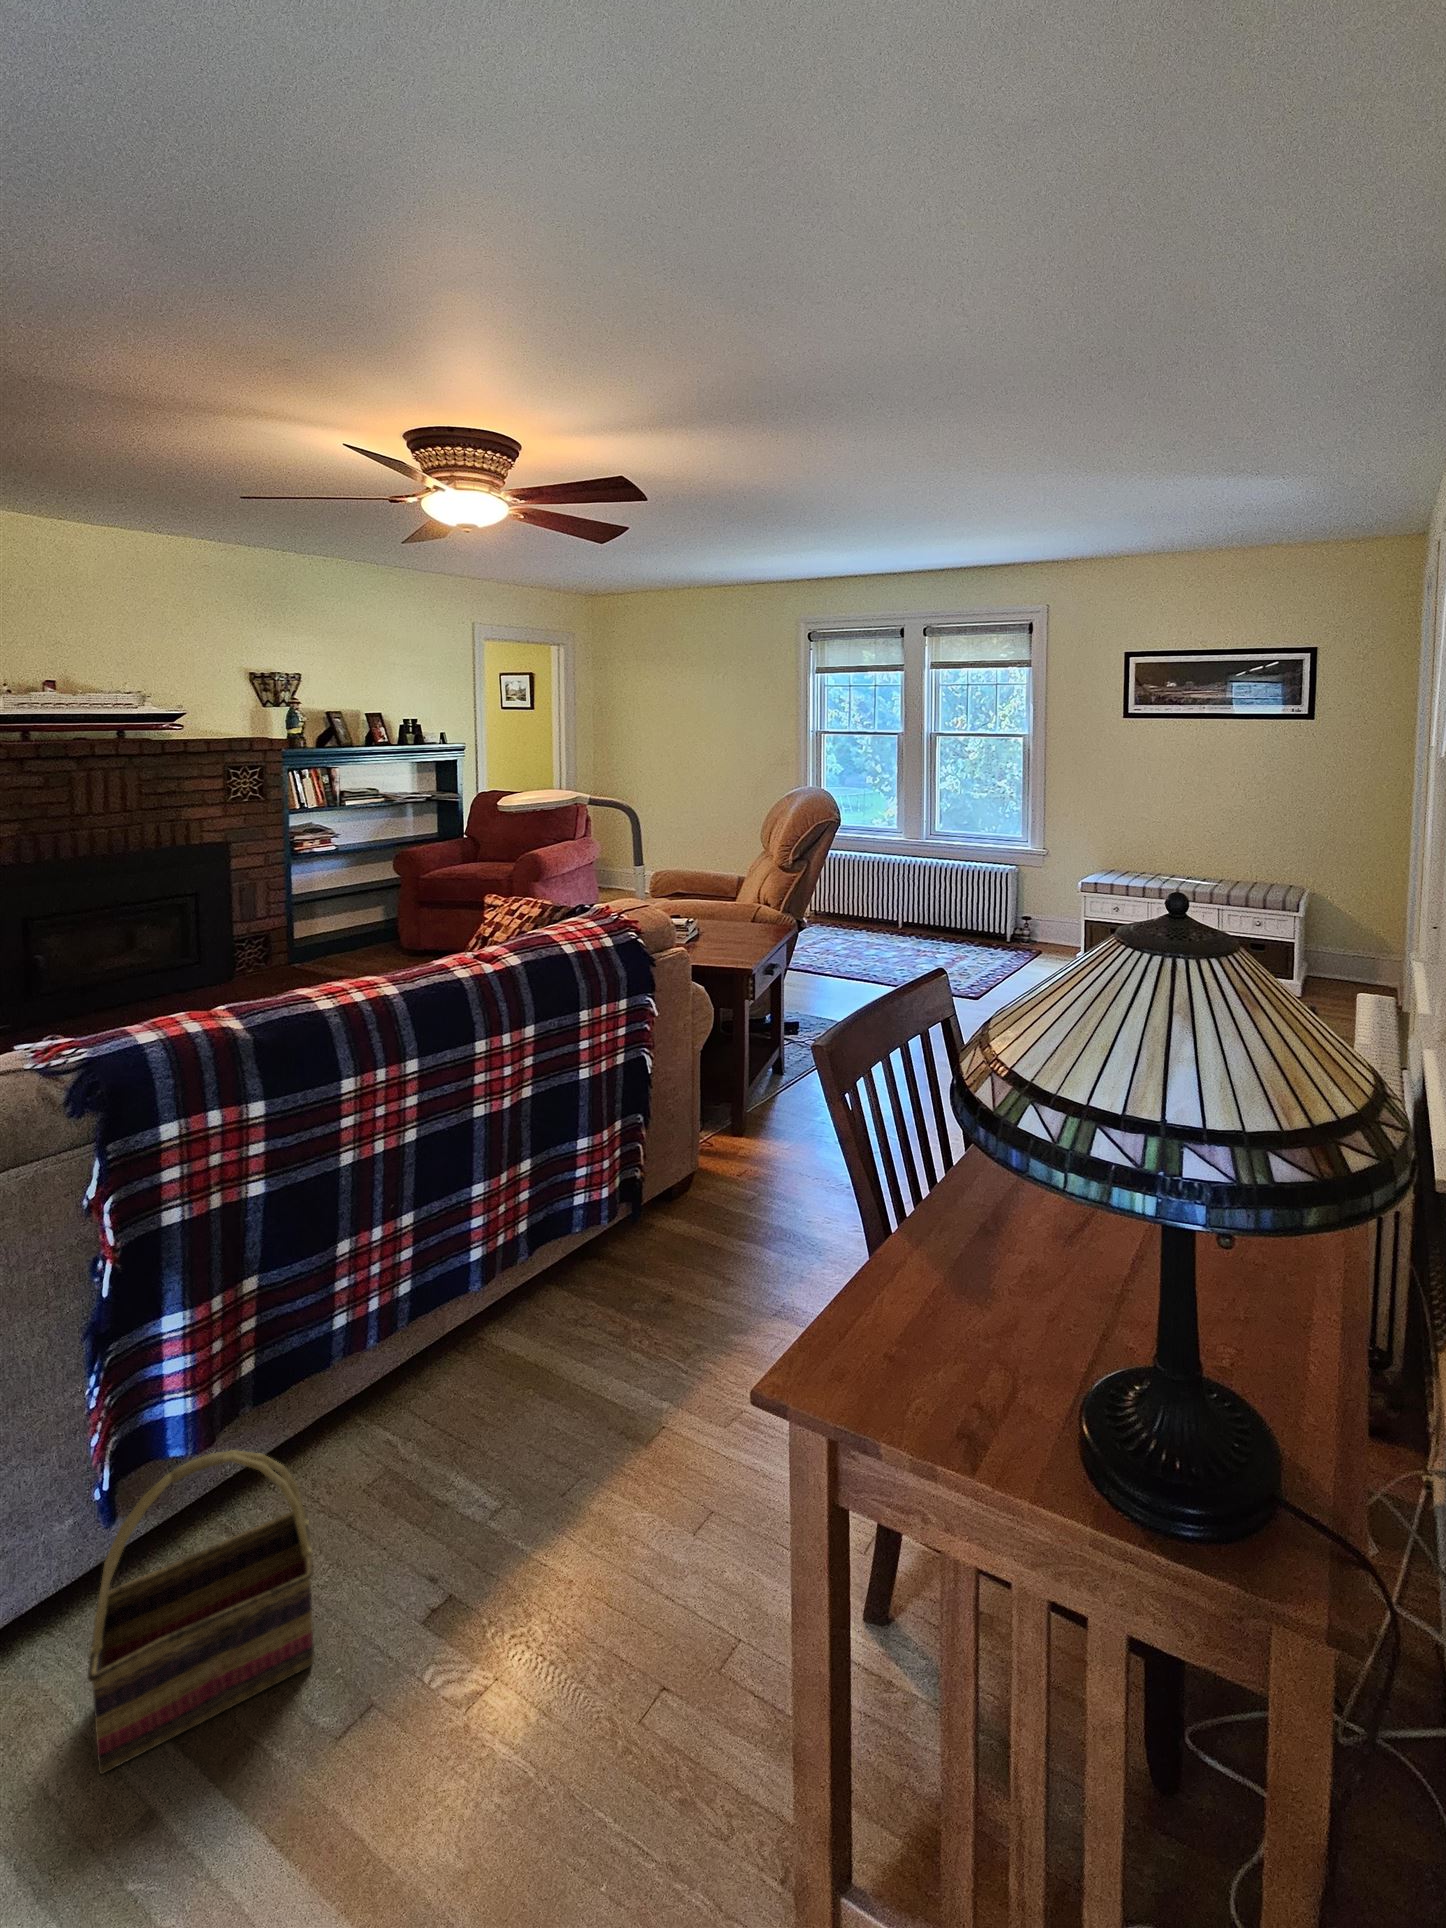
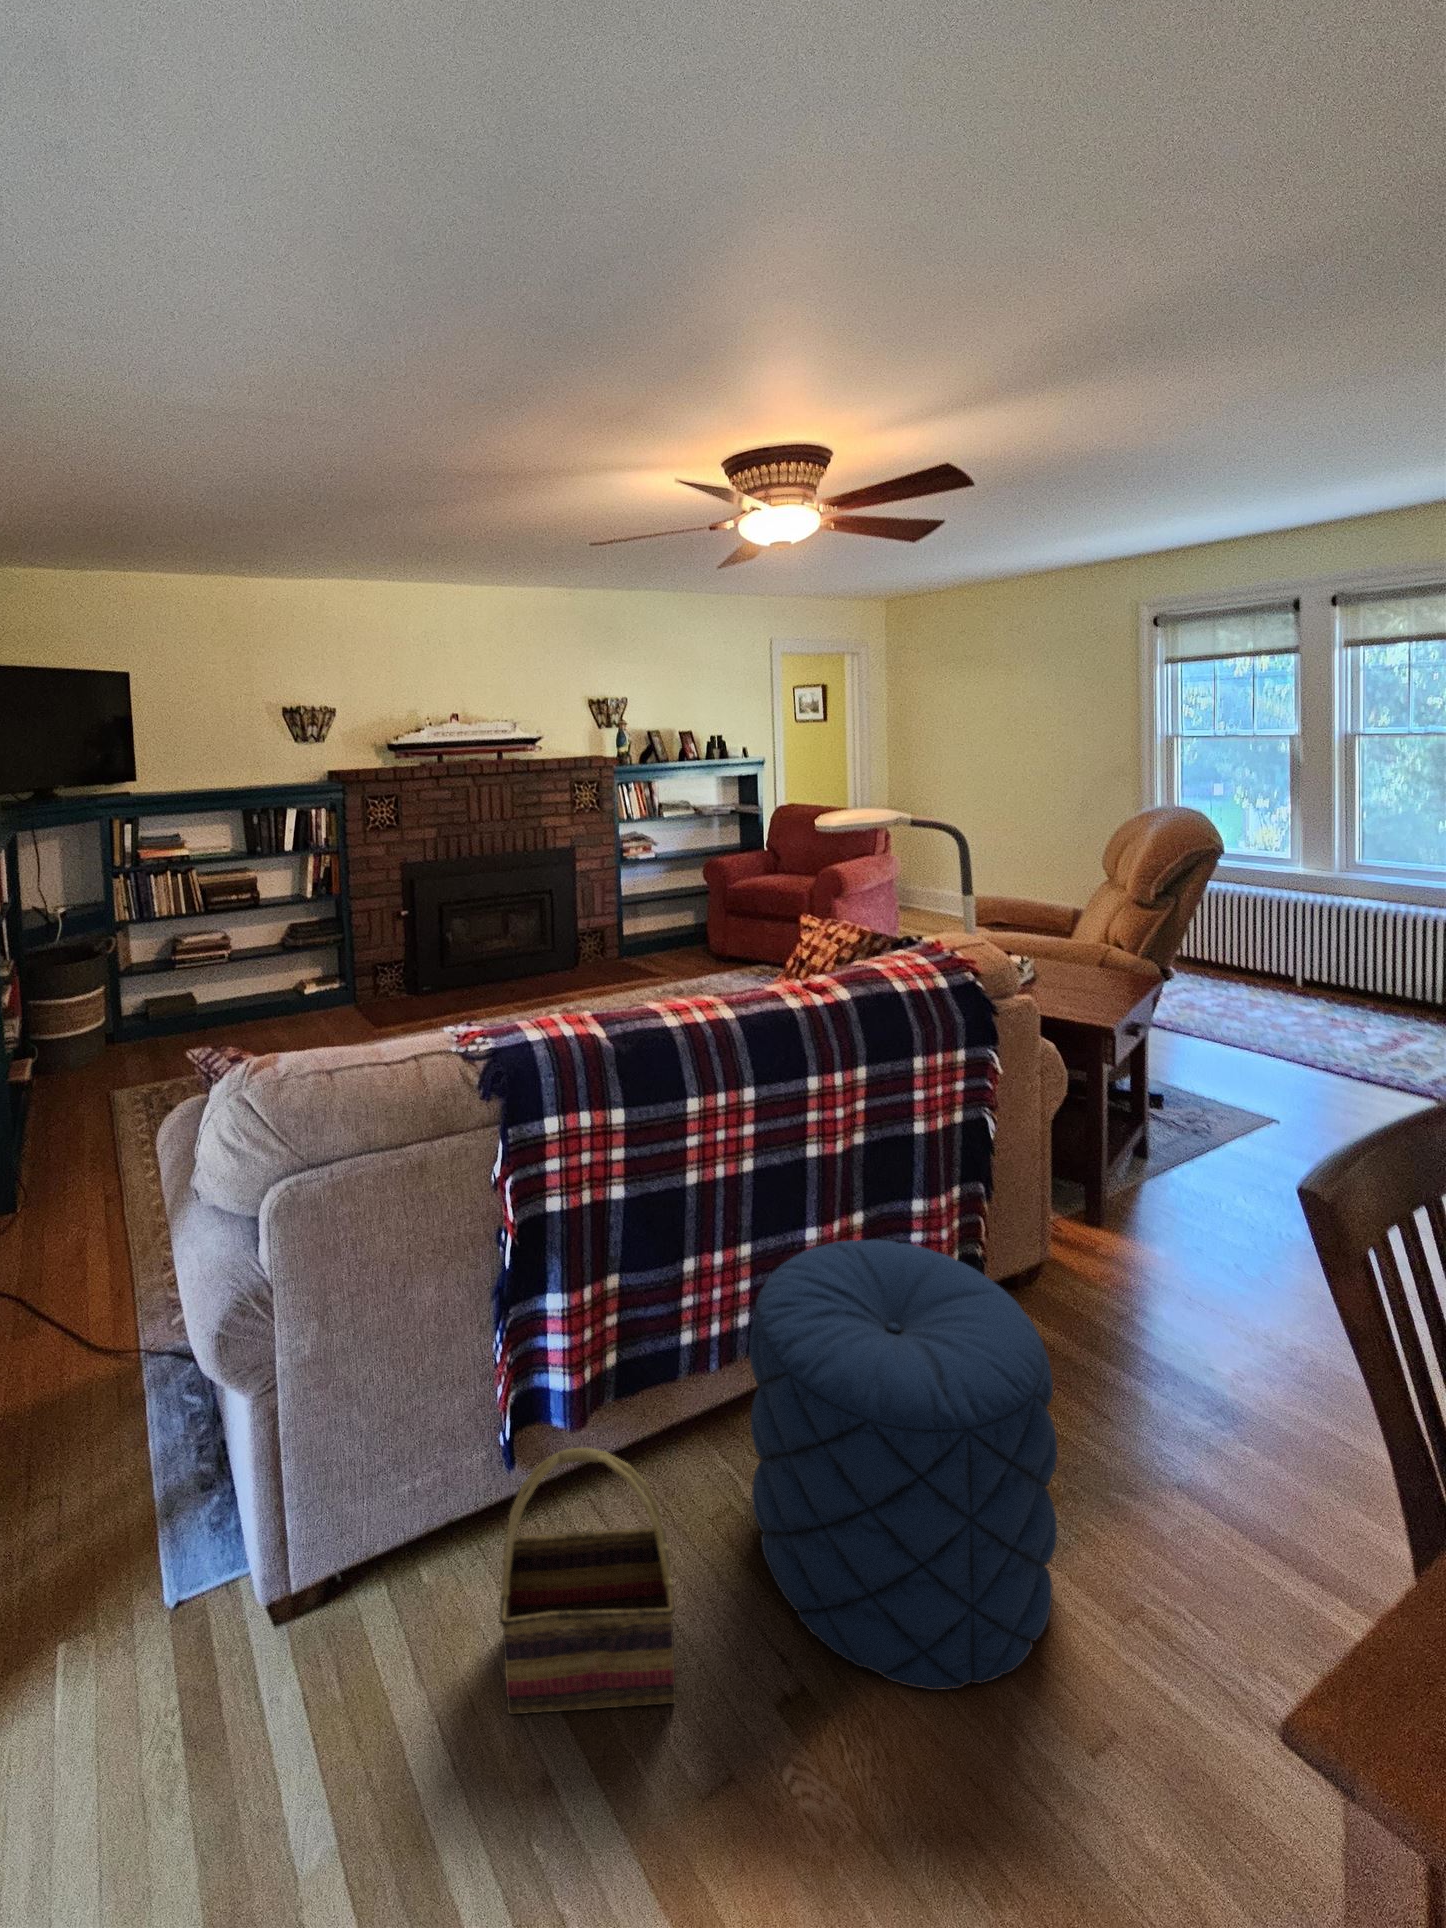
pouf: none [407,1174,676,1548] -> present [749,1240,1057,1690]

